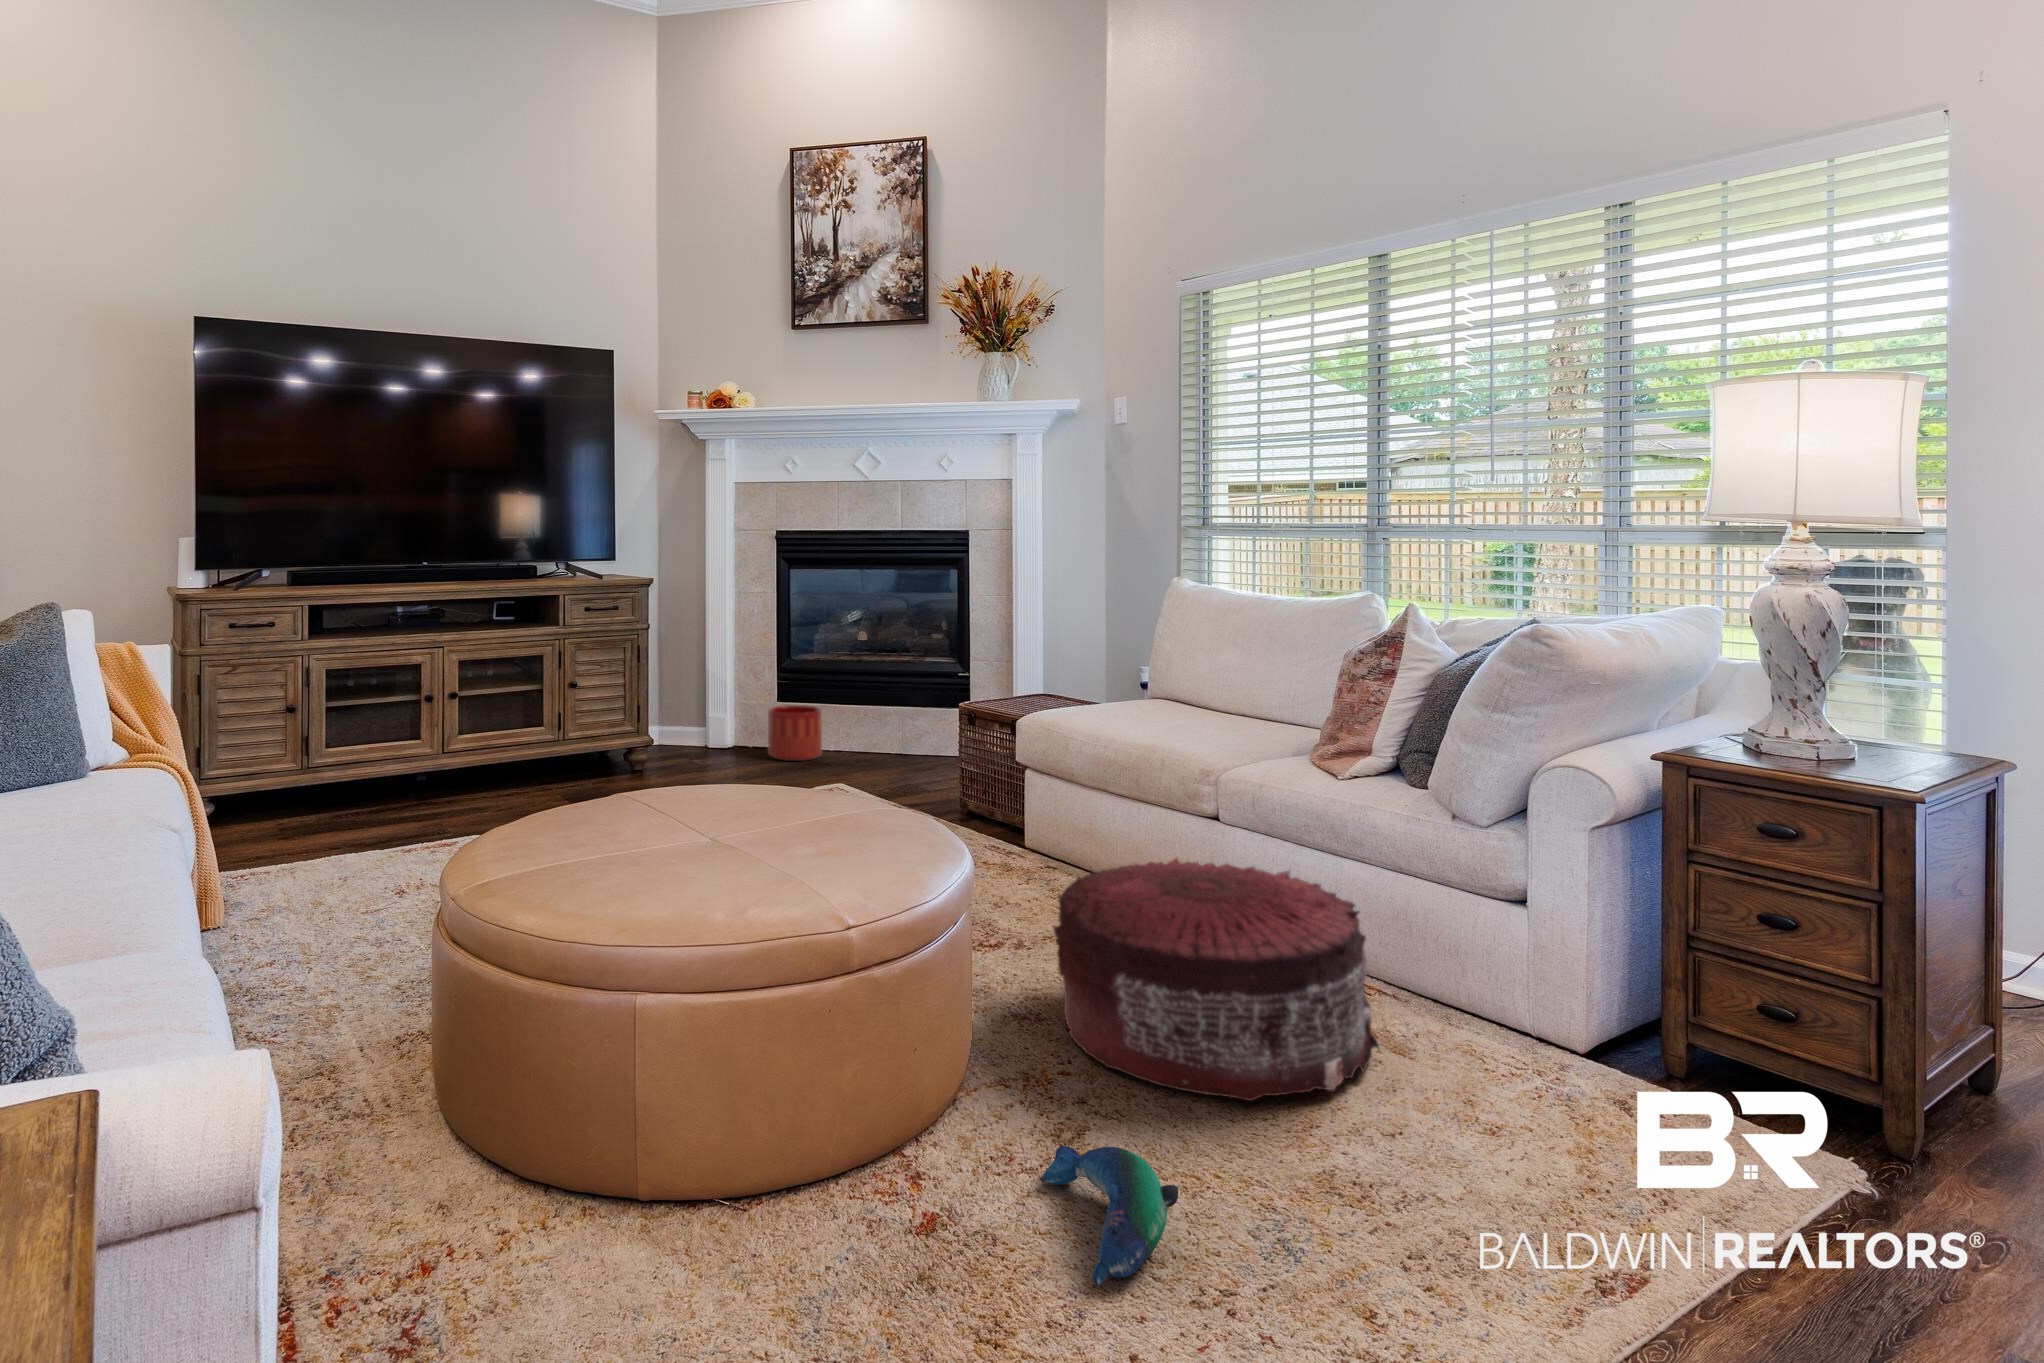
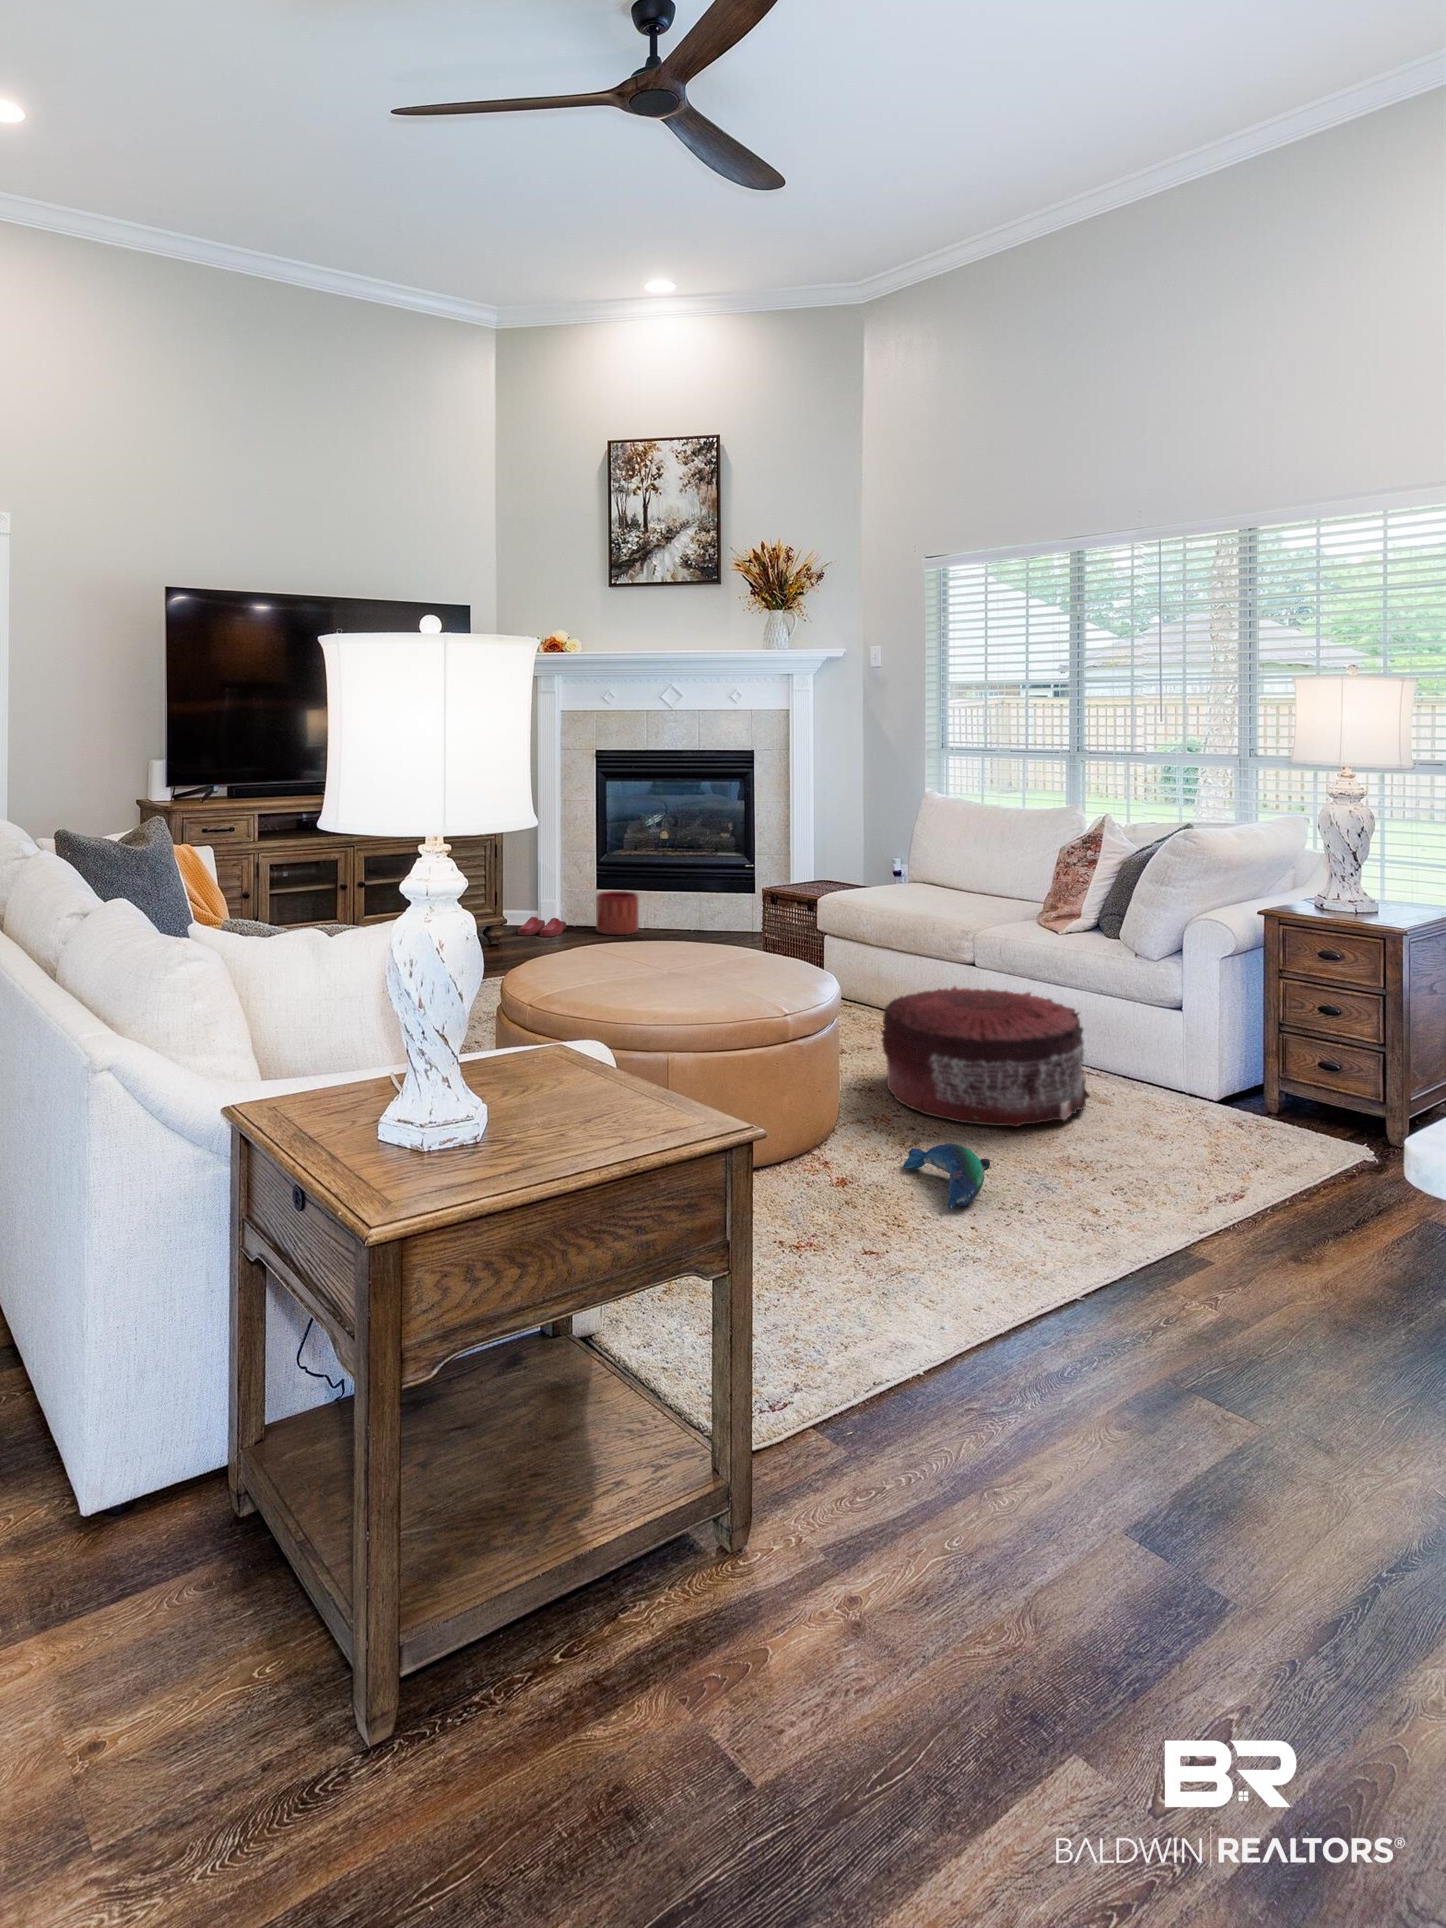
slippers: none [670,736,734,762] -> present [518,917,566,937]

